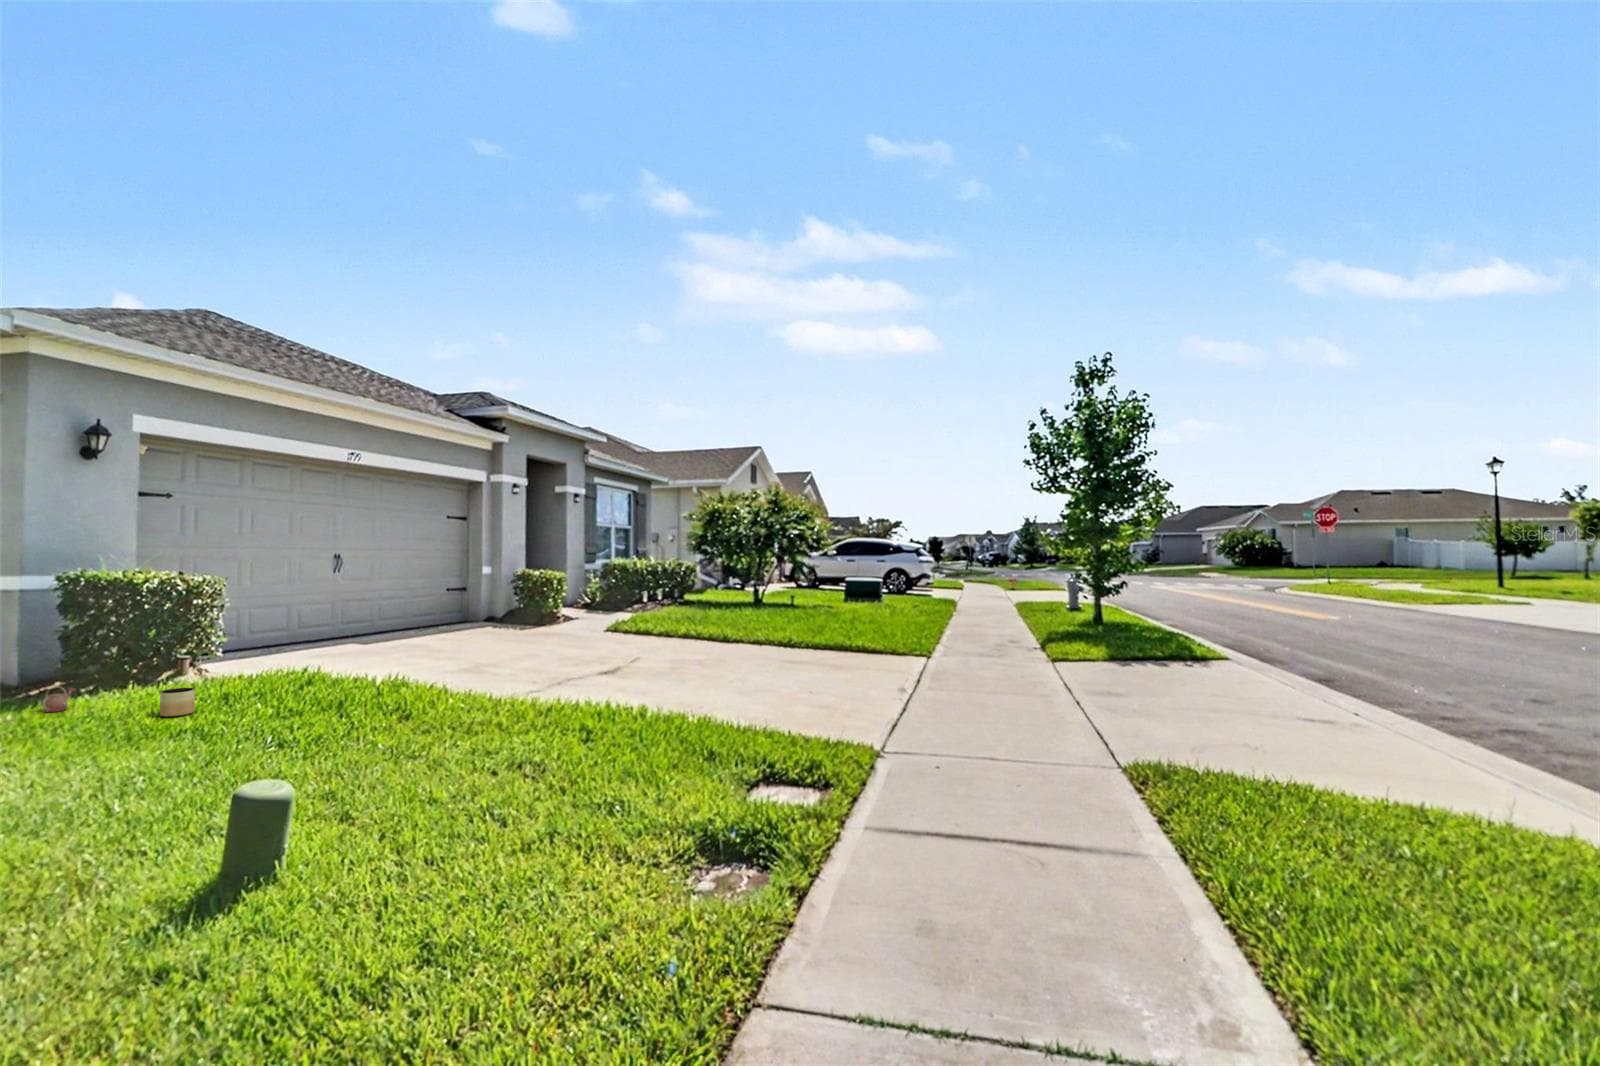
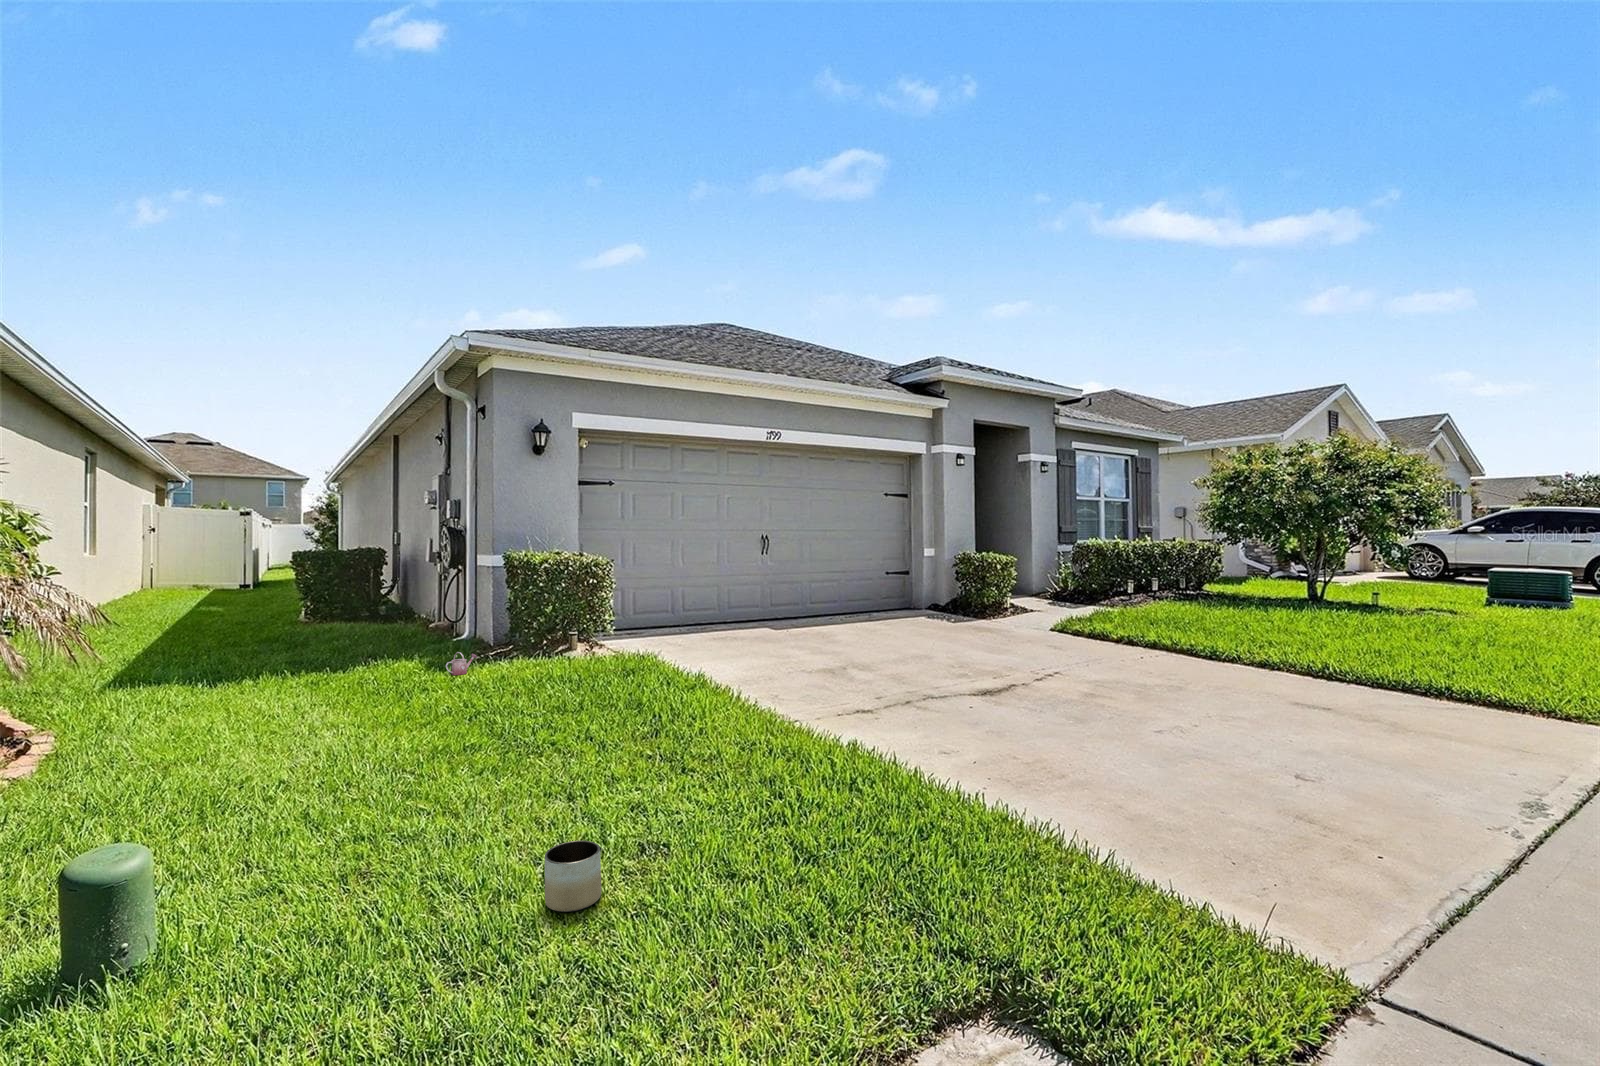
planter: present [160,688,195,717] -> present [545,841,601,912]

